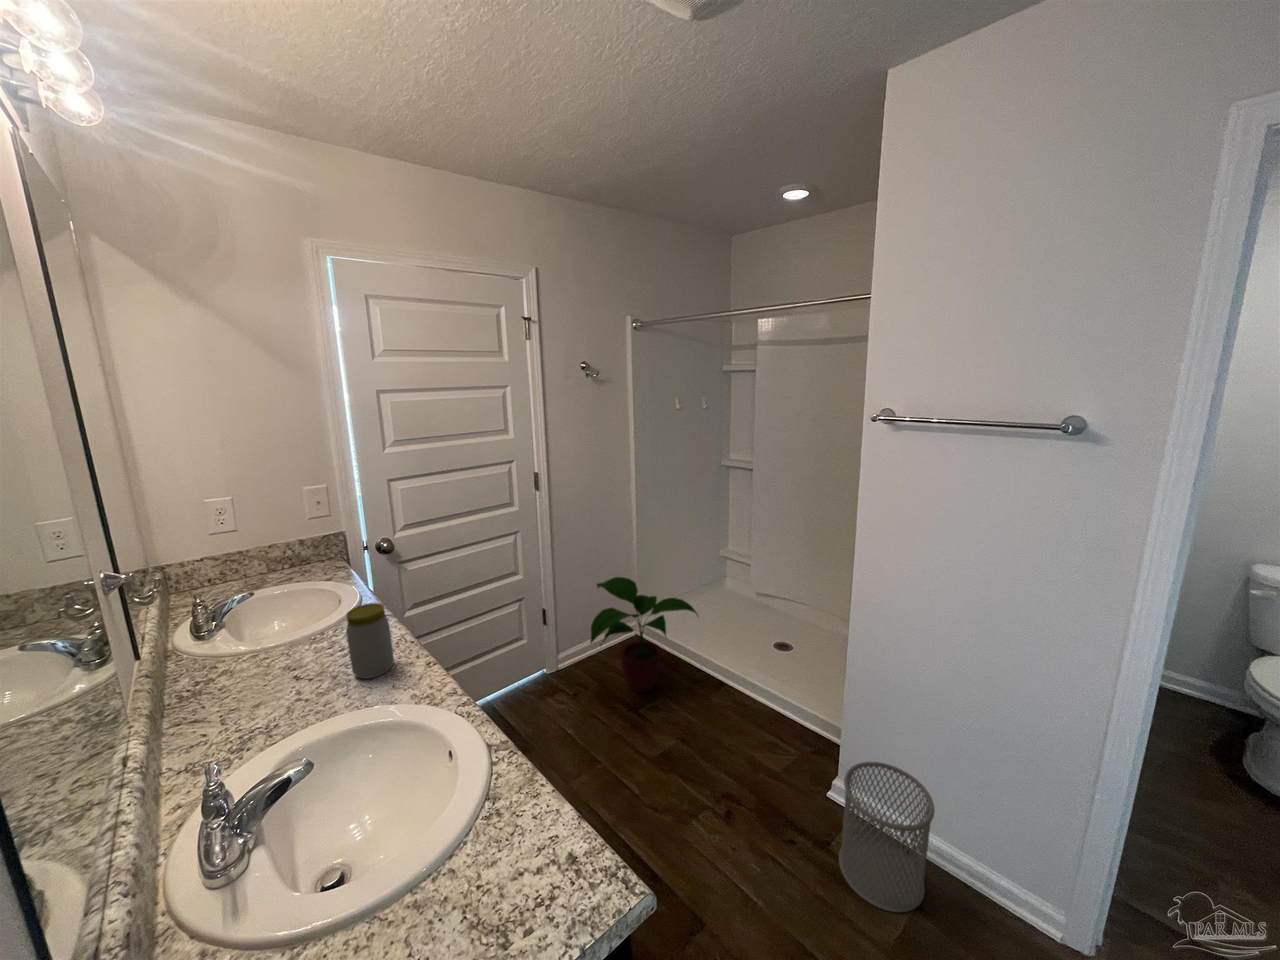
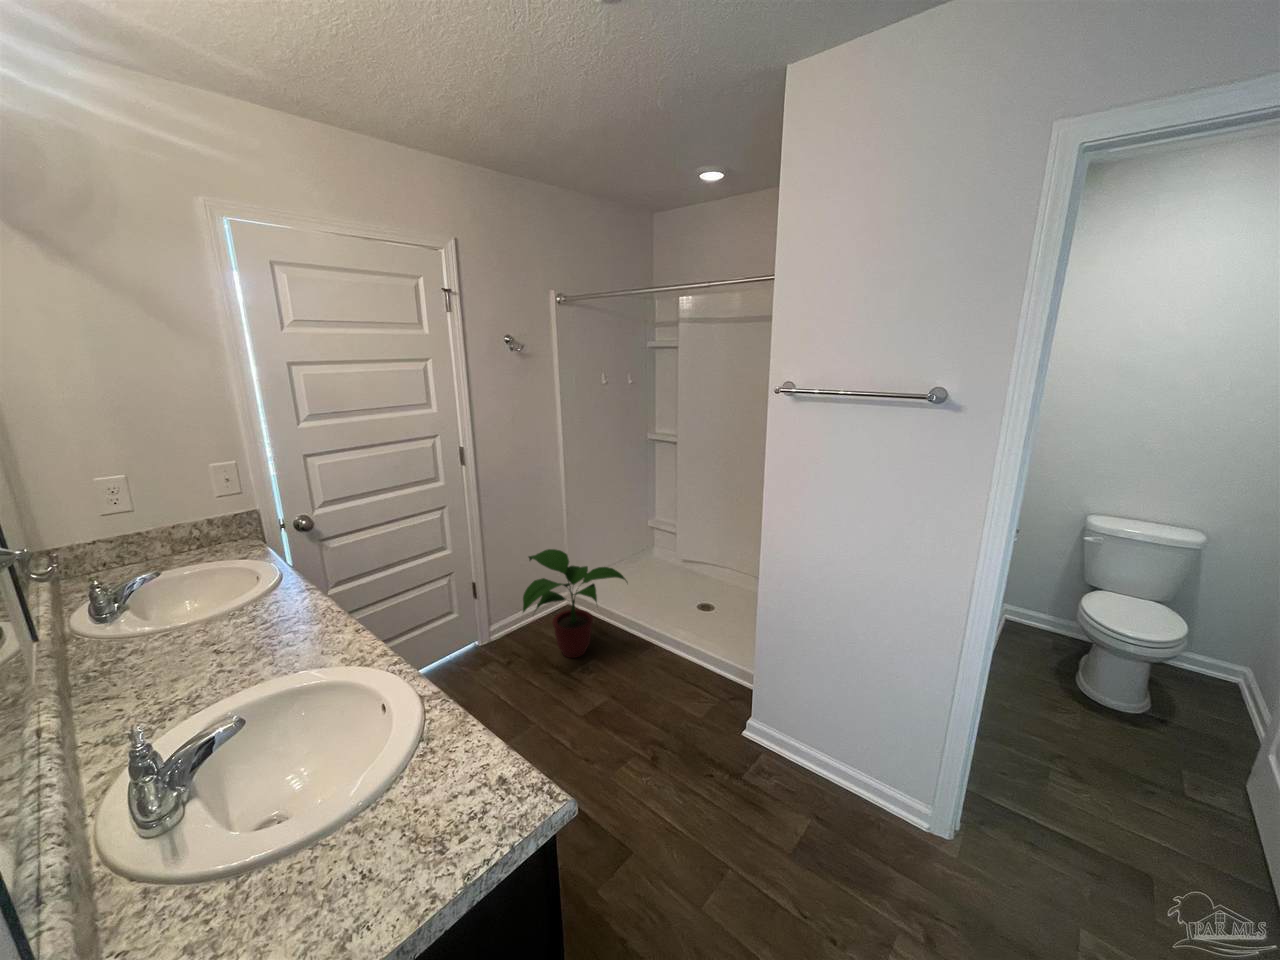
jar: present [346,603,394,679] -> none [269,574,321,648]
wastebasket: present [839,762,935,912] -> none [750,700,828,824]

